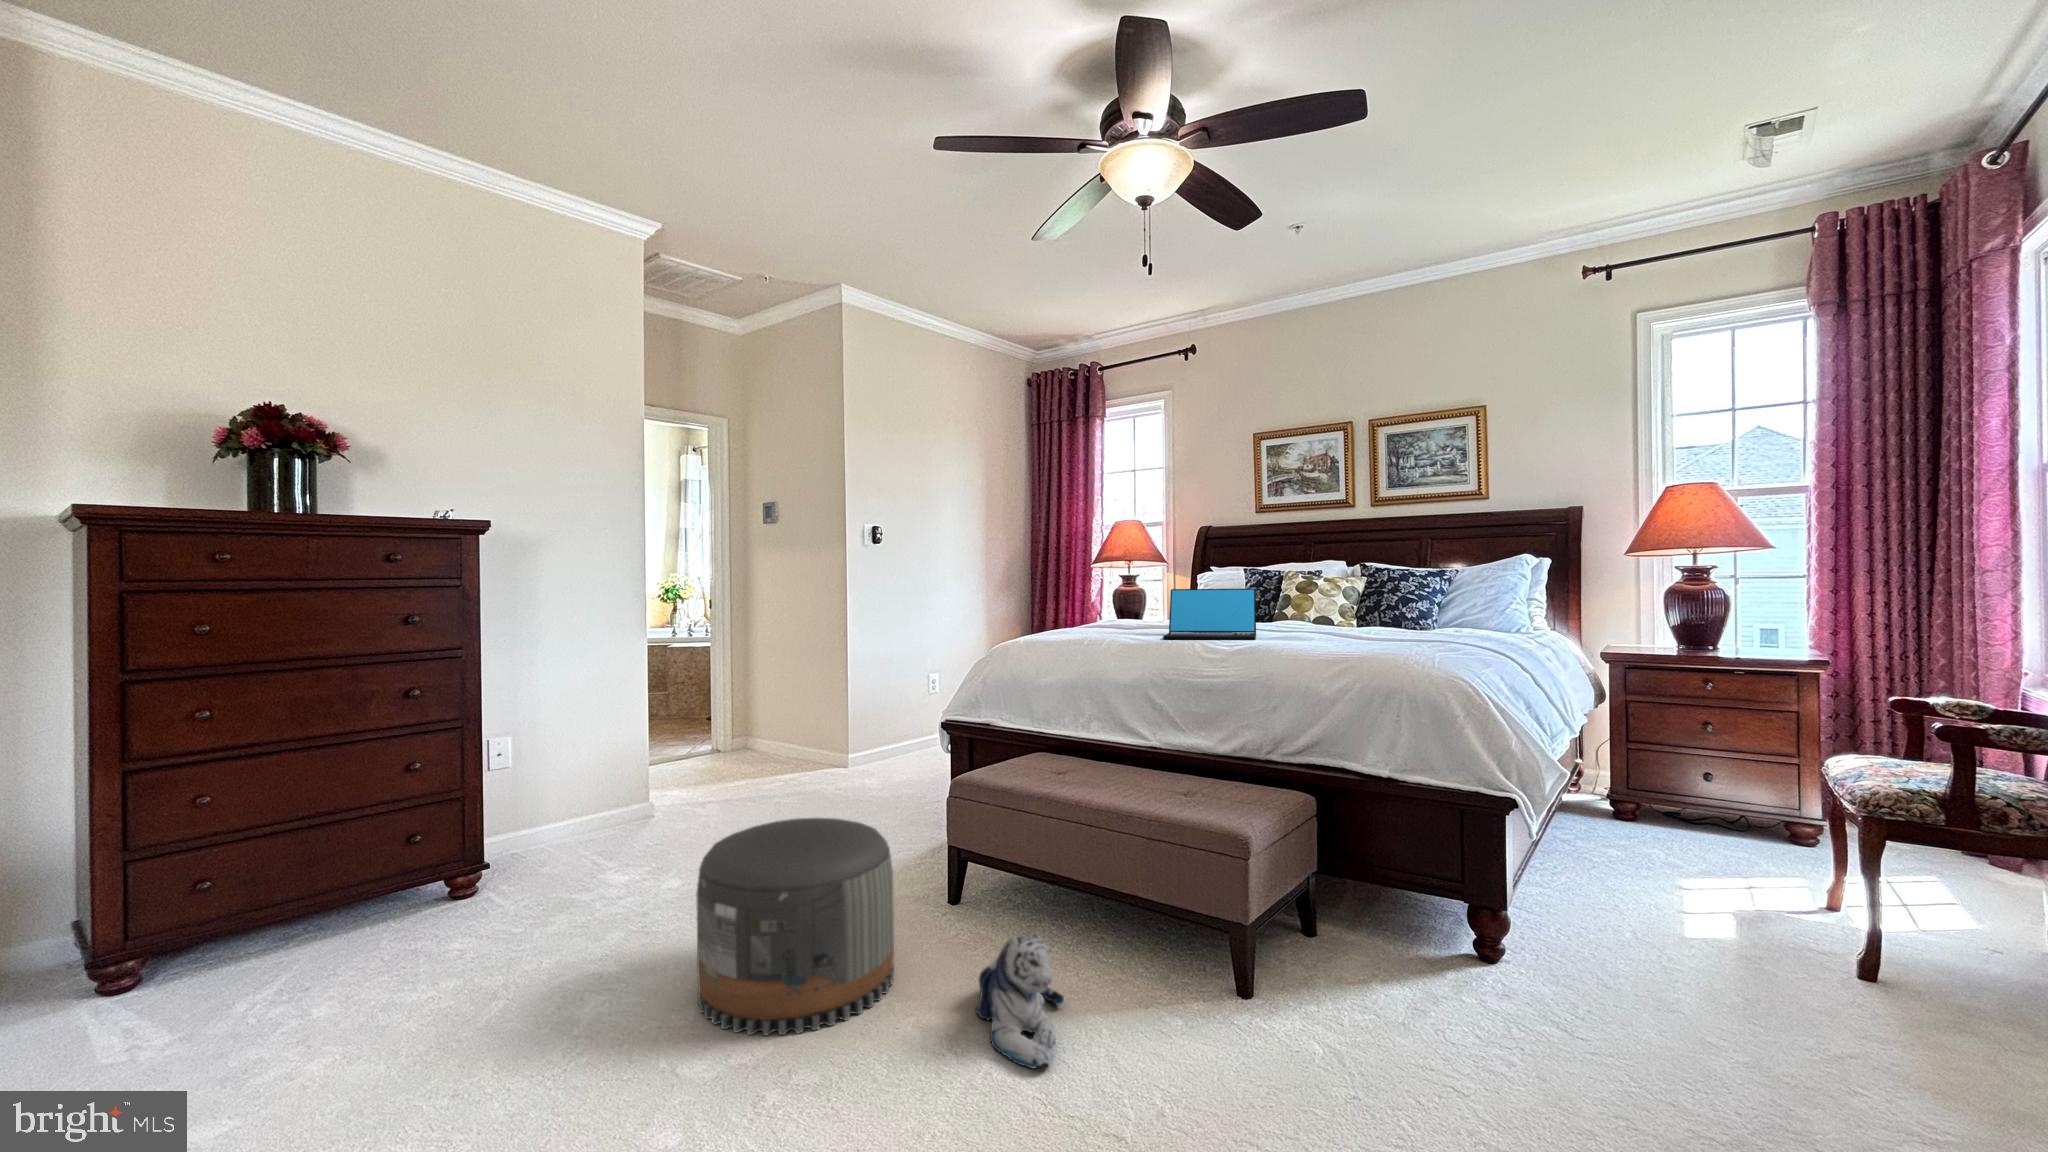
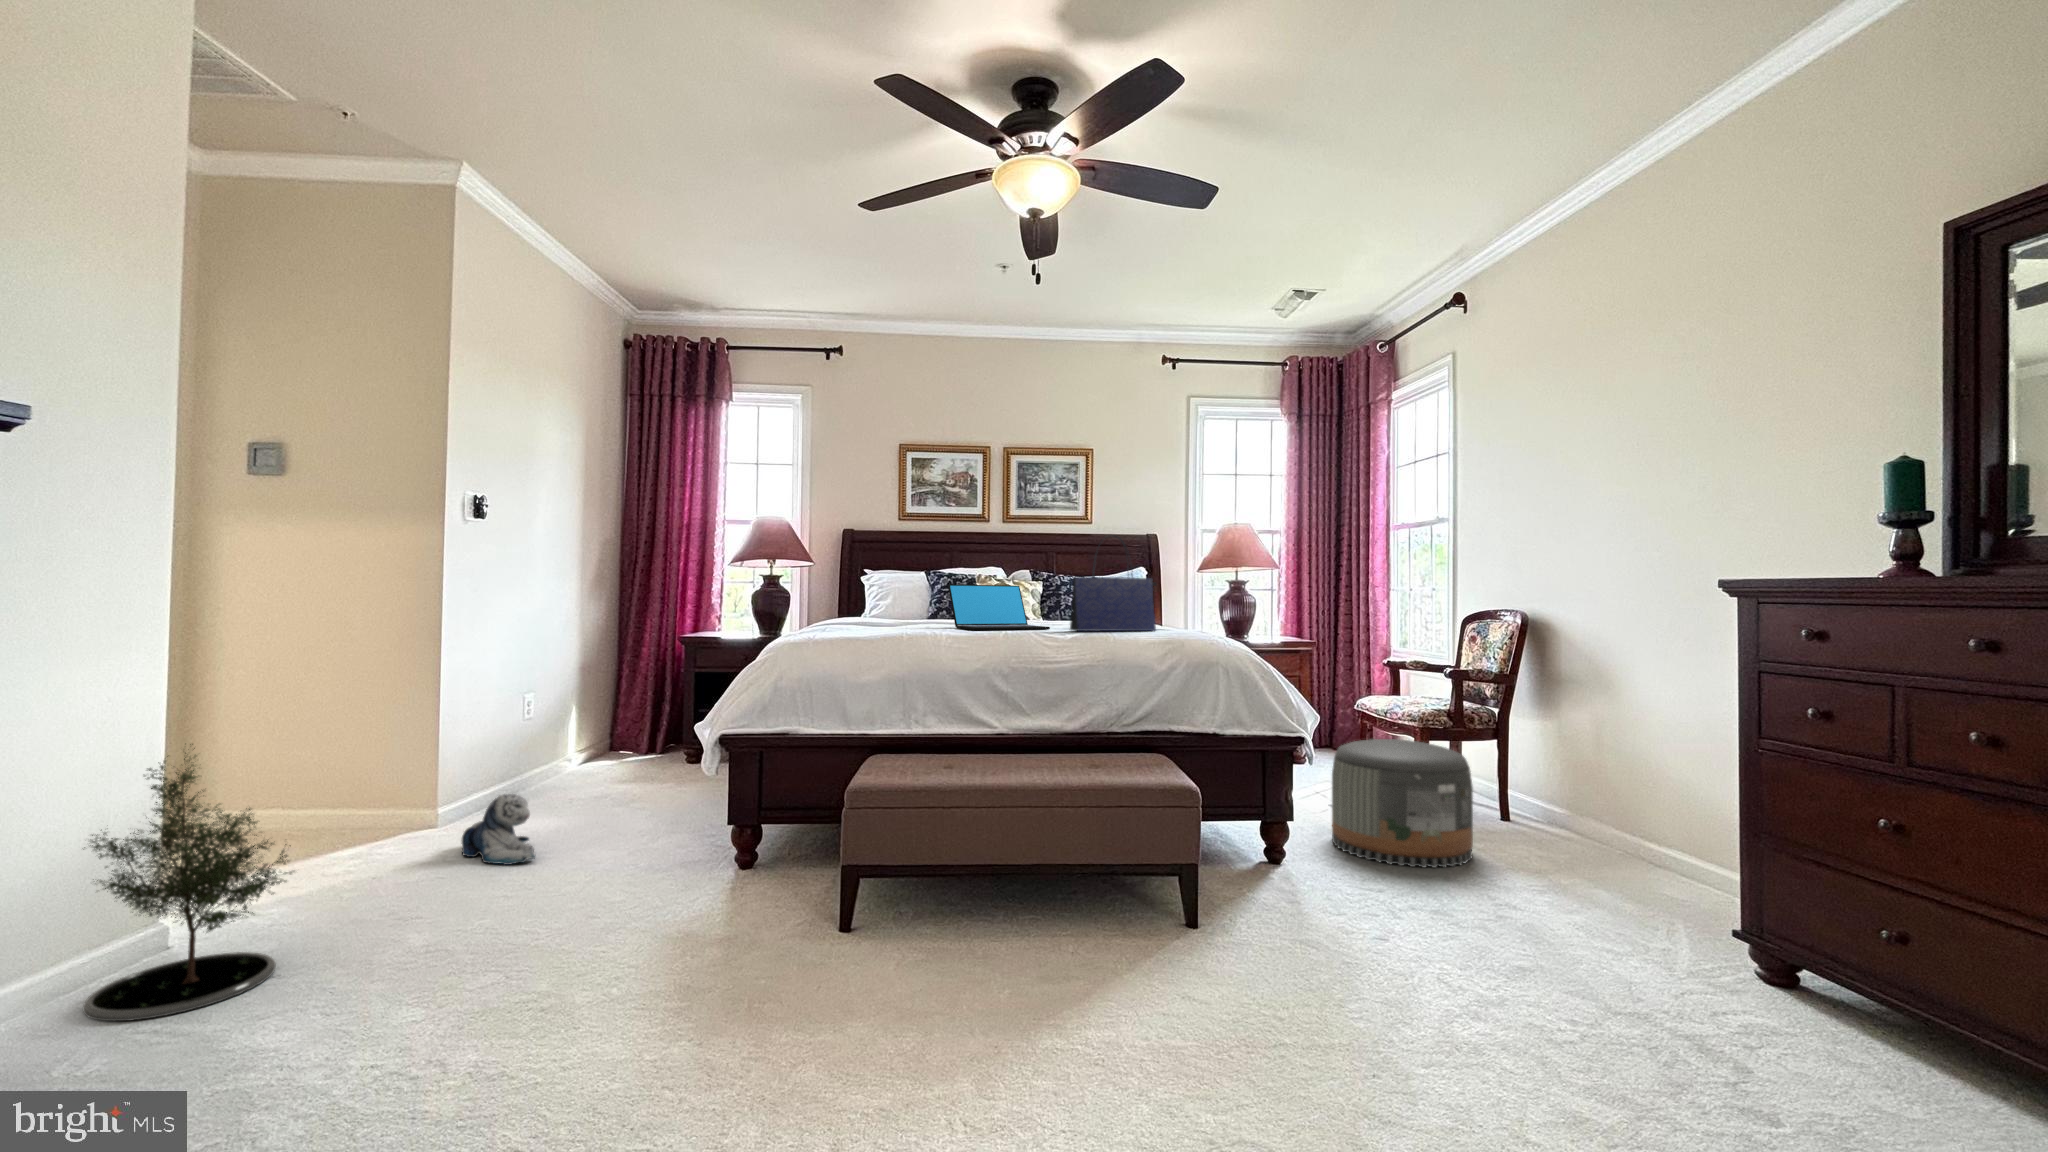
tote bag: none [1257,530,1373,646] -> present [1070,537,1157,631]
potted tree: none [555,699,648,855] -> present [83,744,294,1021]
pouf: present [696,818,894,1036] -> present [1332,739,1473,868]
plush toy: present [976,935,1064,1068] -> present [461,794,535,865]

